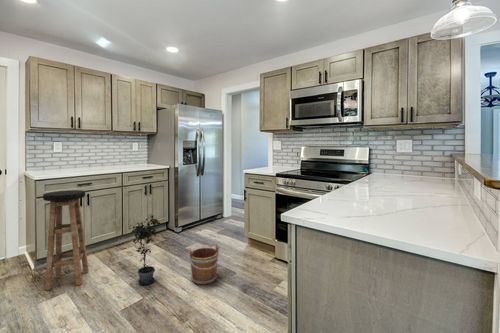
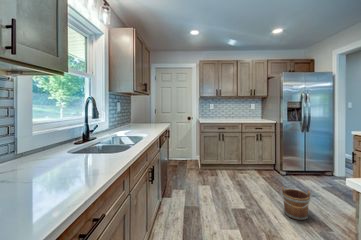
bar stool: present [43,190,89,290] -> none [201,135,221,188]
potted plant: present [129,215,161,284] -> none [239,156,261,201]

